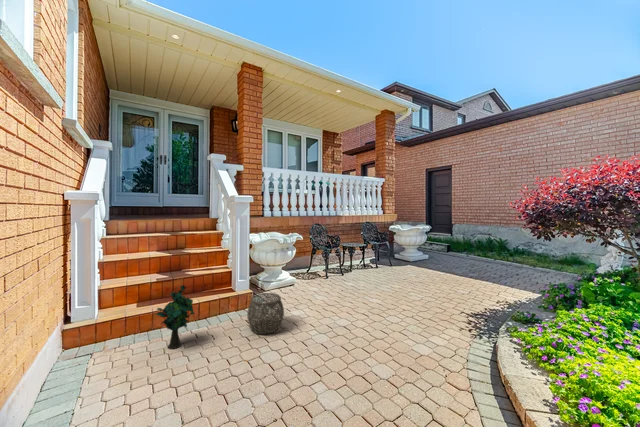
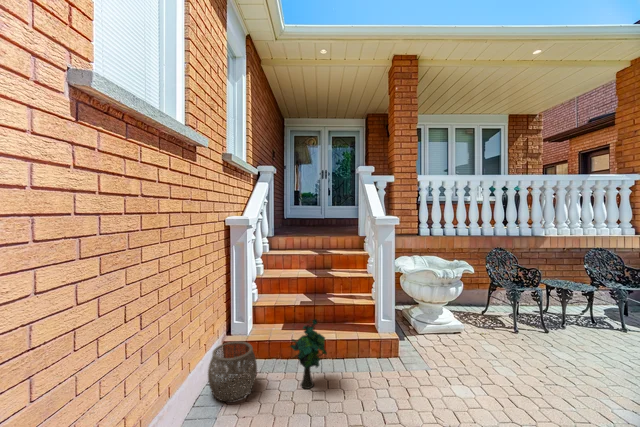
woven basket: present [247,293,284,334] -> present [208,341,257,401]

